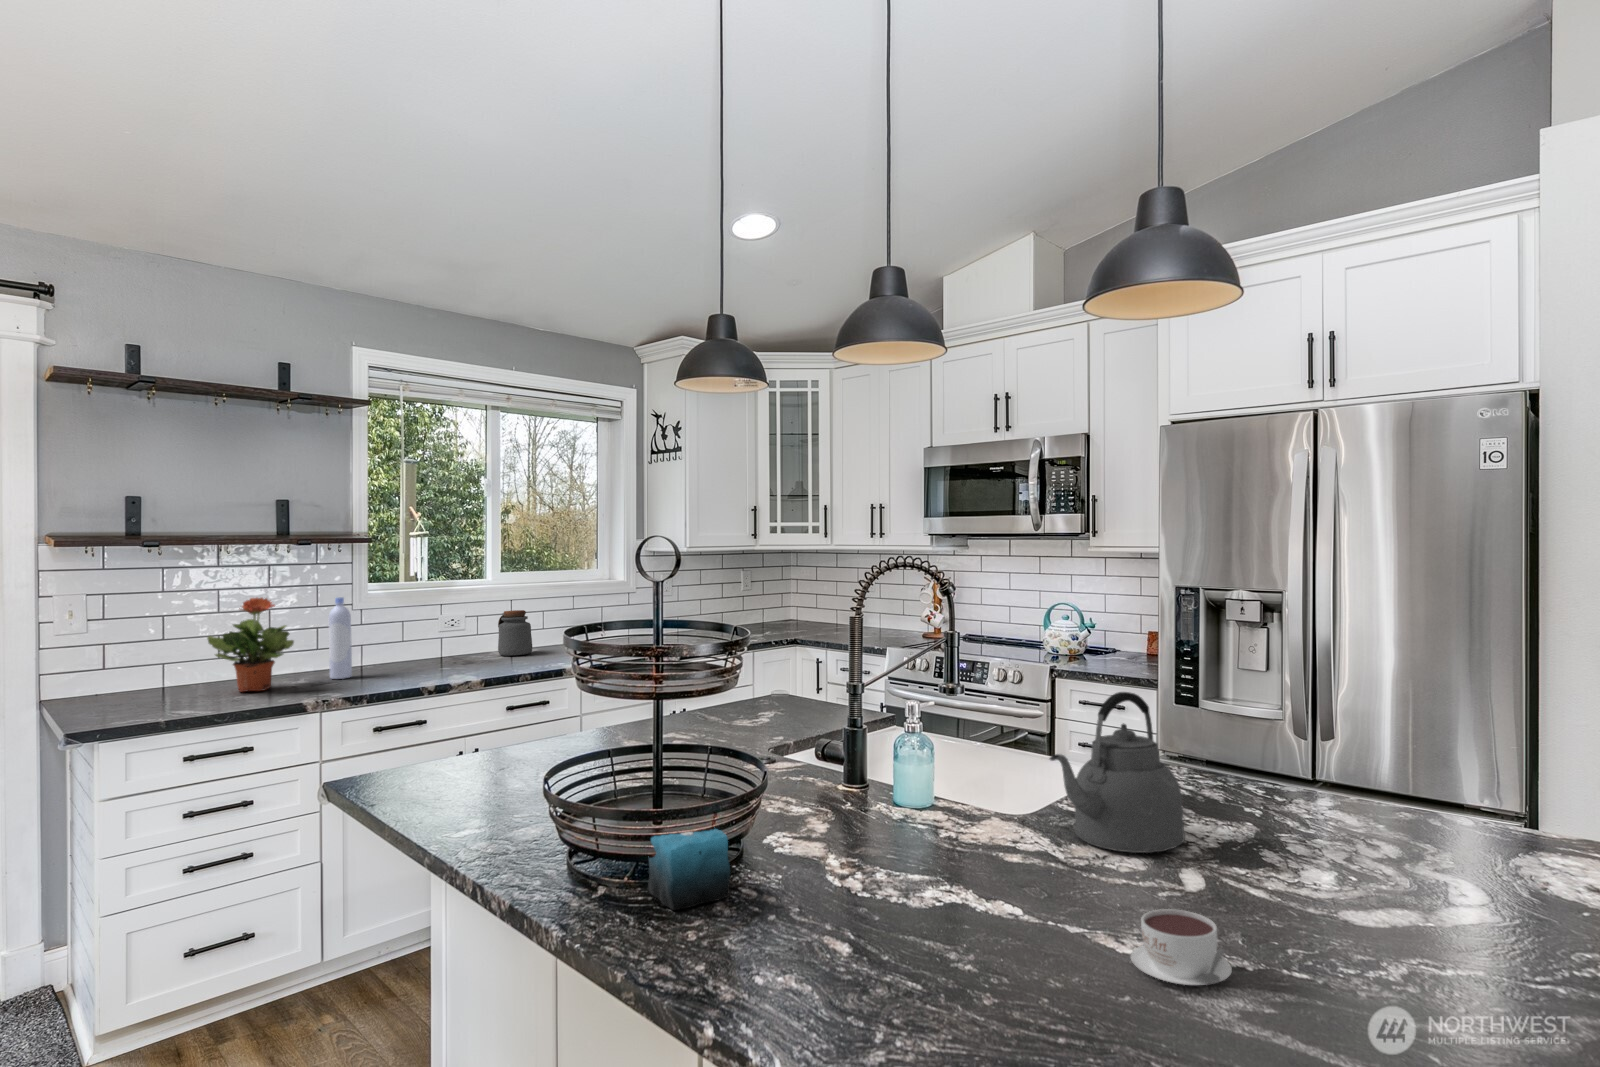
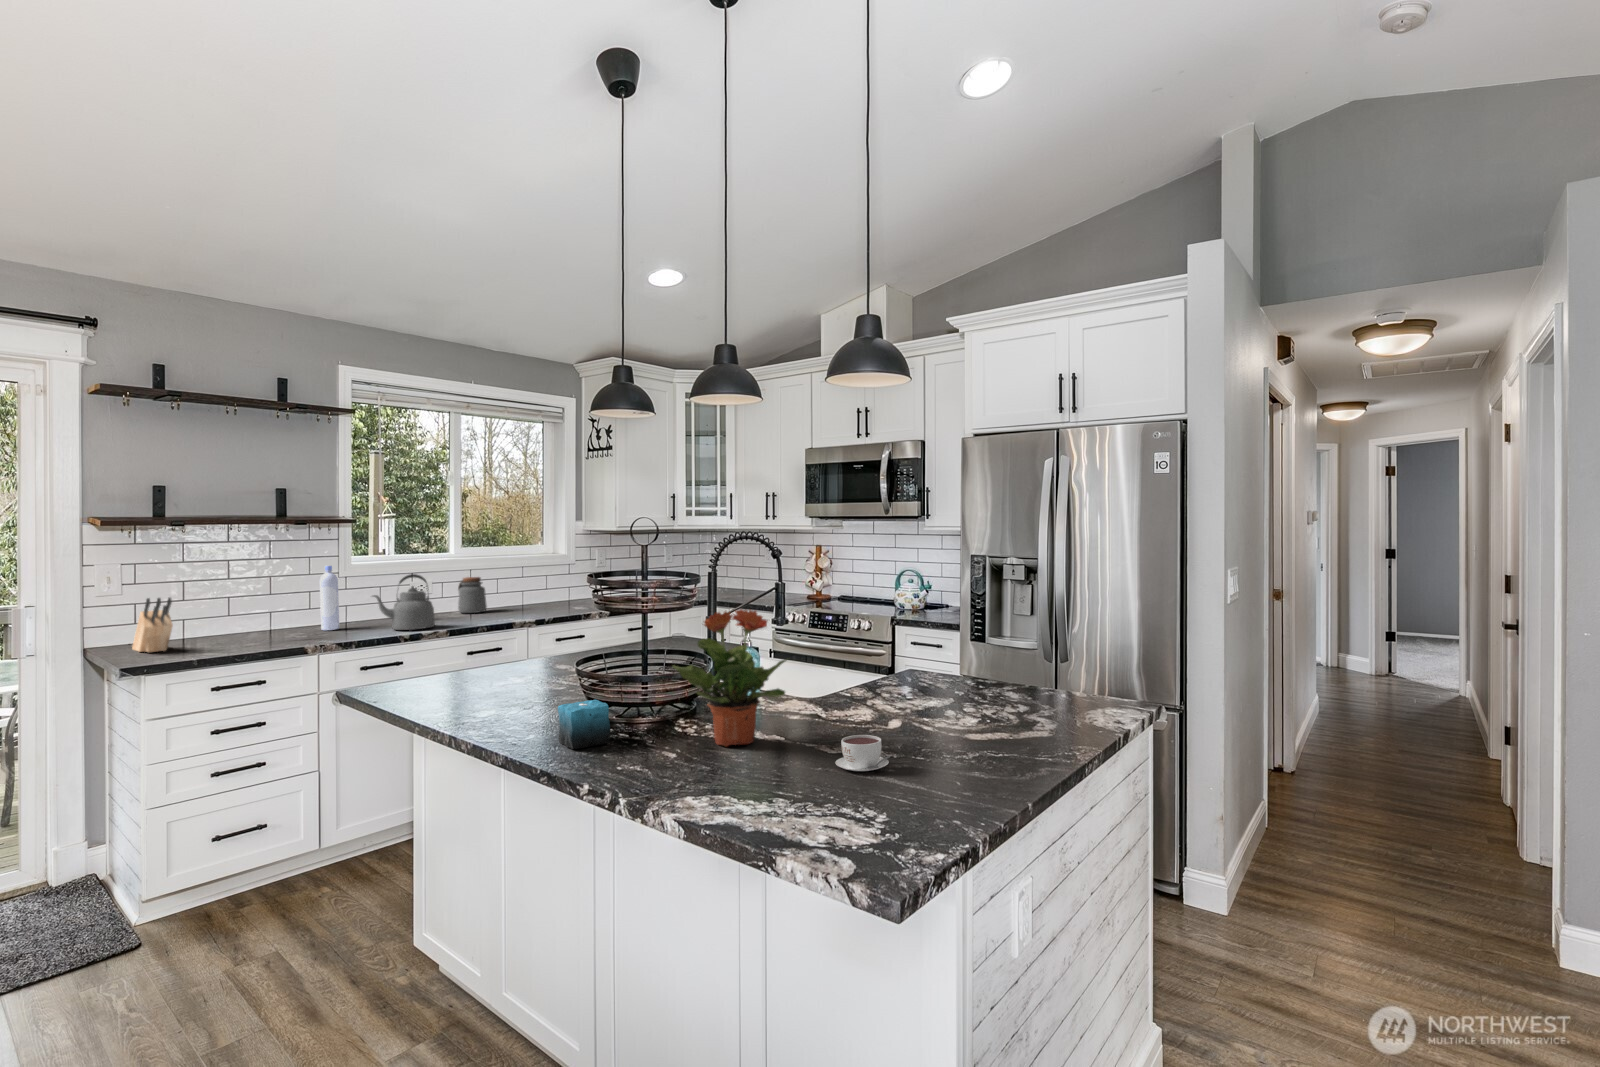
potted plant: present [207,598,294,692] -> present [673,610,787,746]
knife block: none [94,640,141,710] -> present [132,598,173,652]
kettle: present [1049,692,1185,853] -> present [373,574,435,630]

